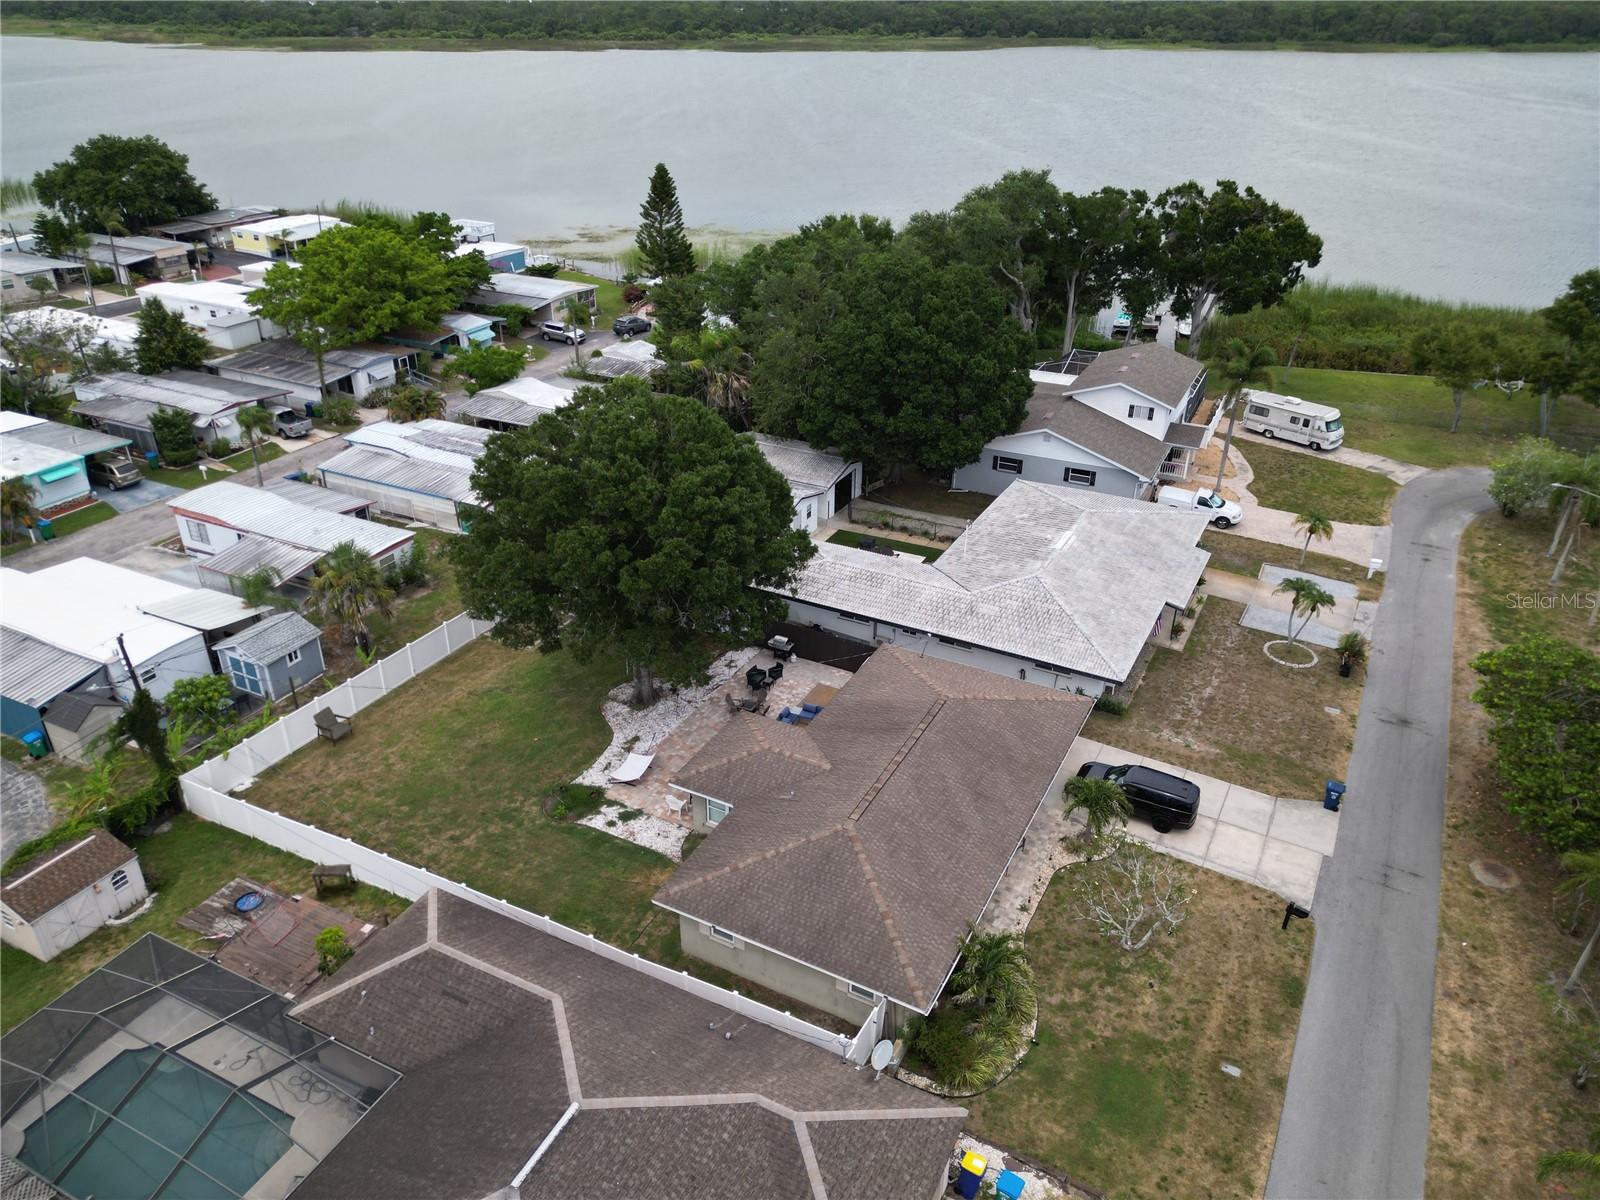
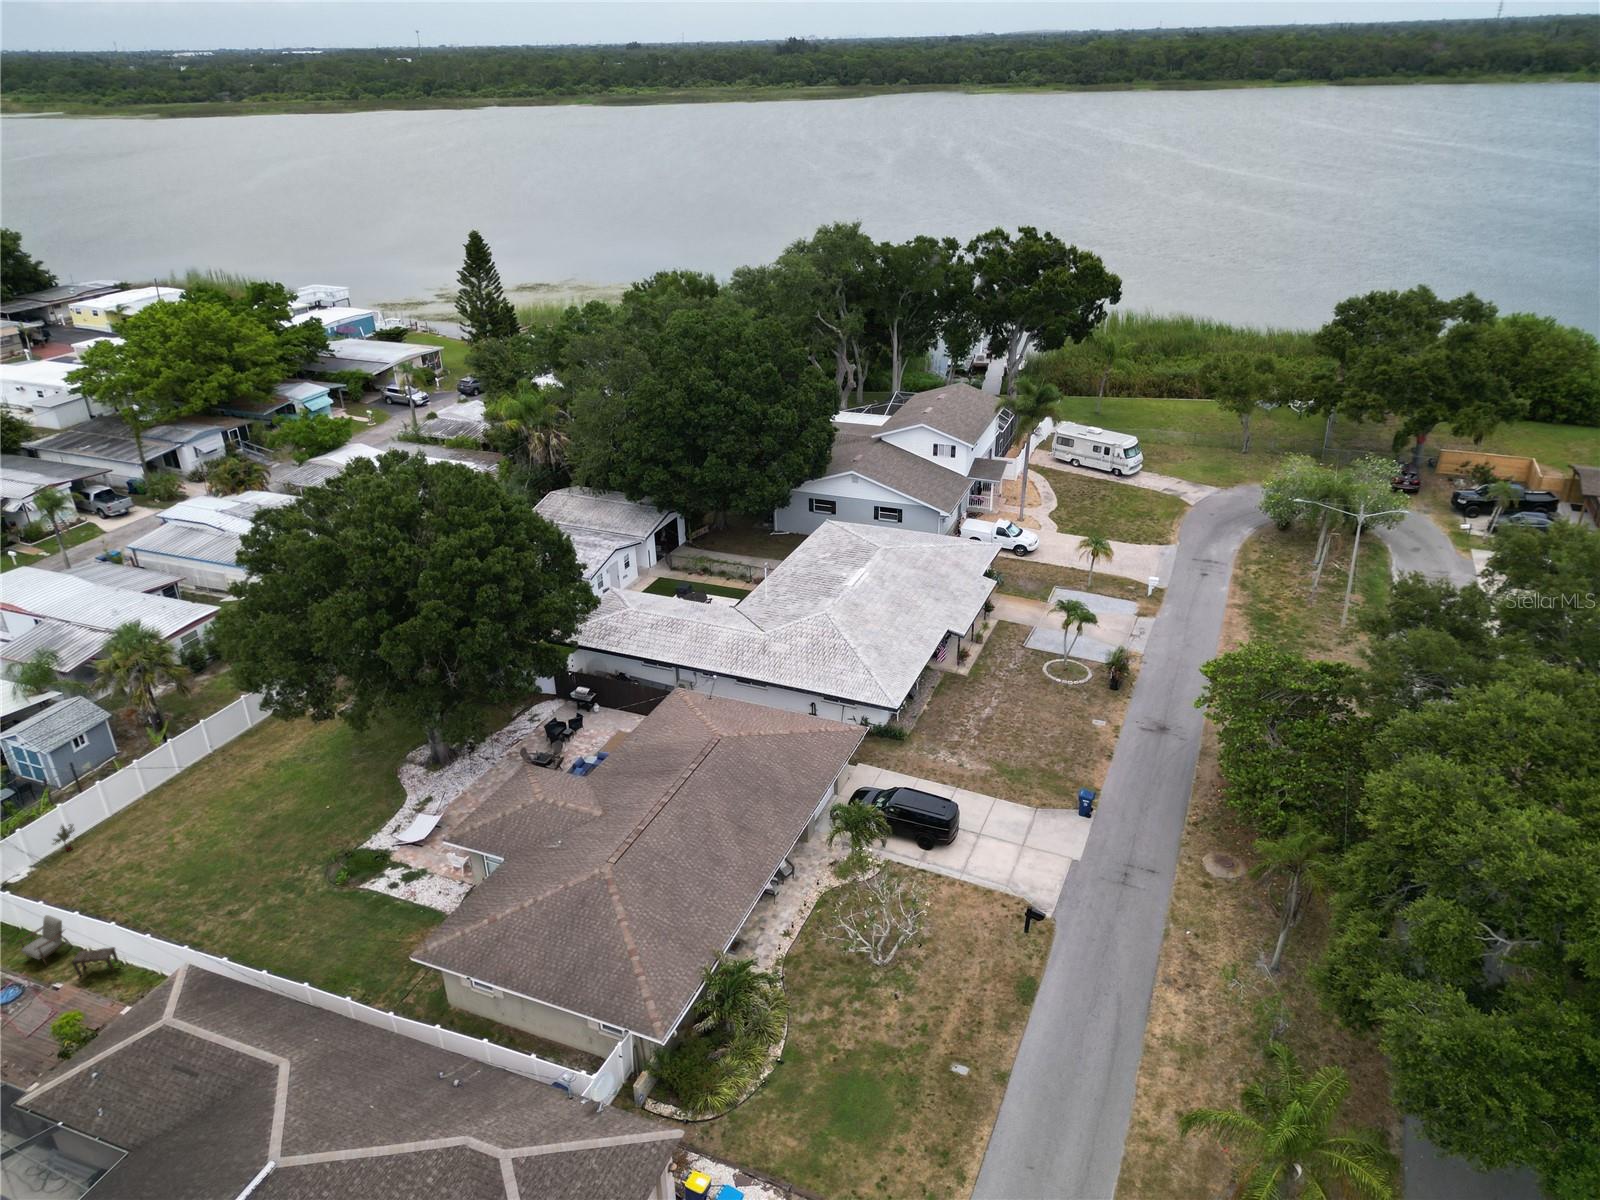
chair: present [313,707,353,747] -> present [18,915,72,965]
potted tree: none [276,737,297,765] -> present [53,824,74,851]

